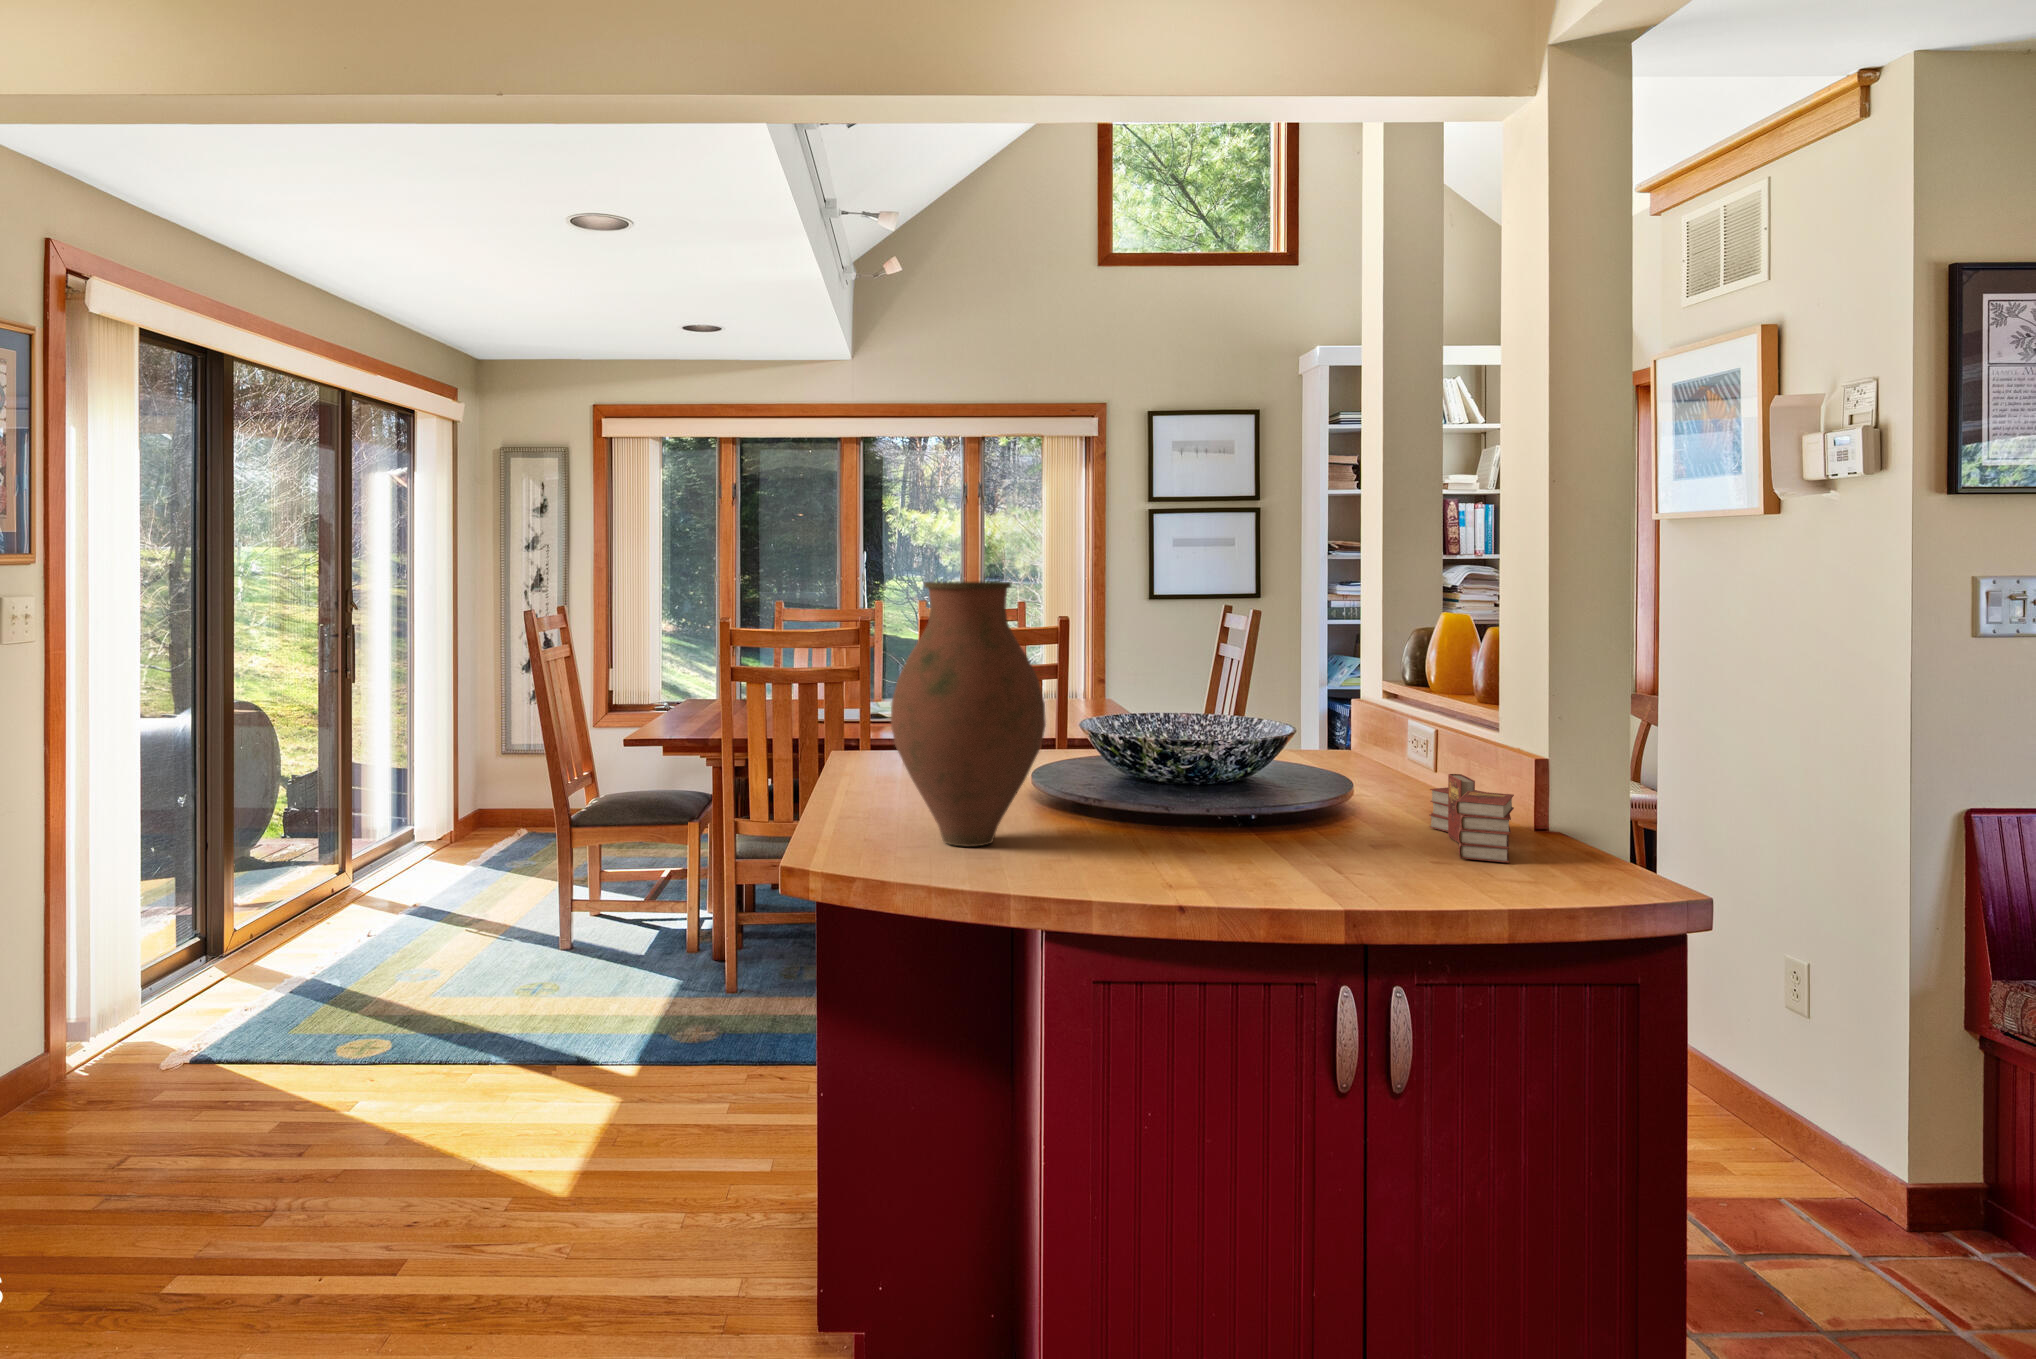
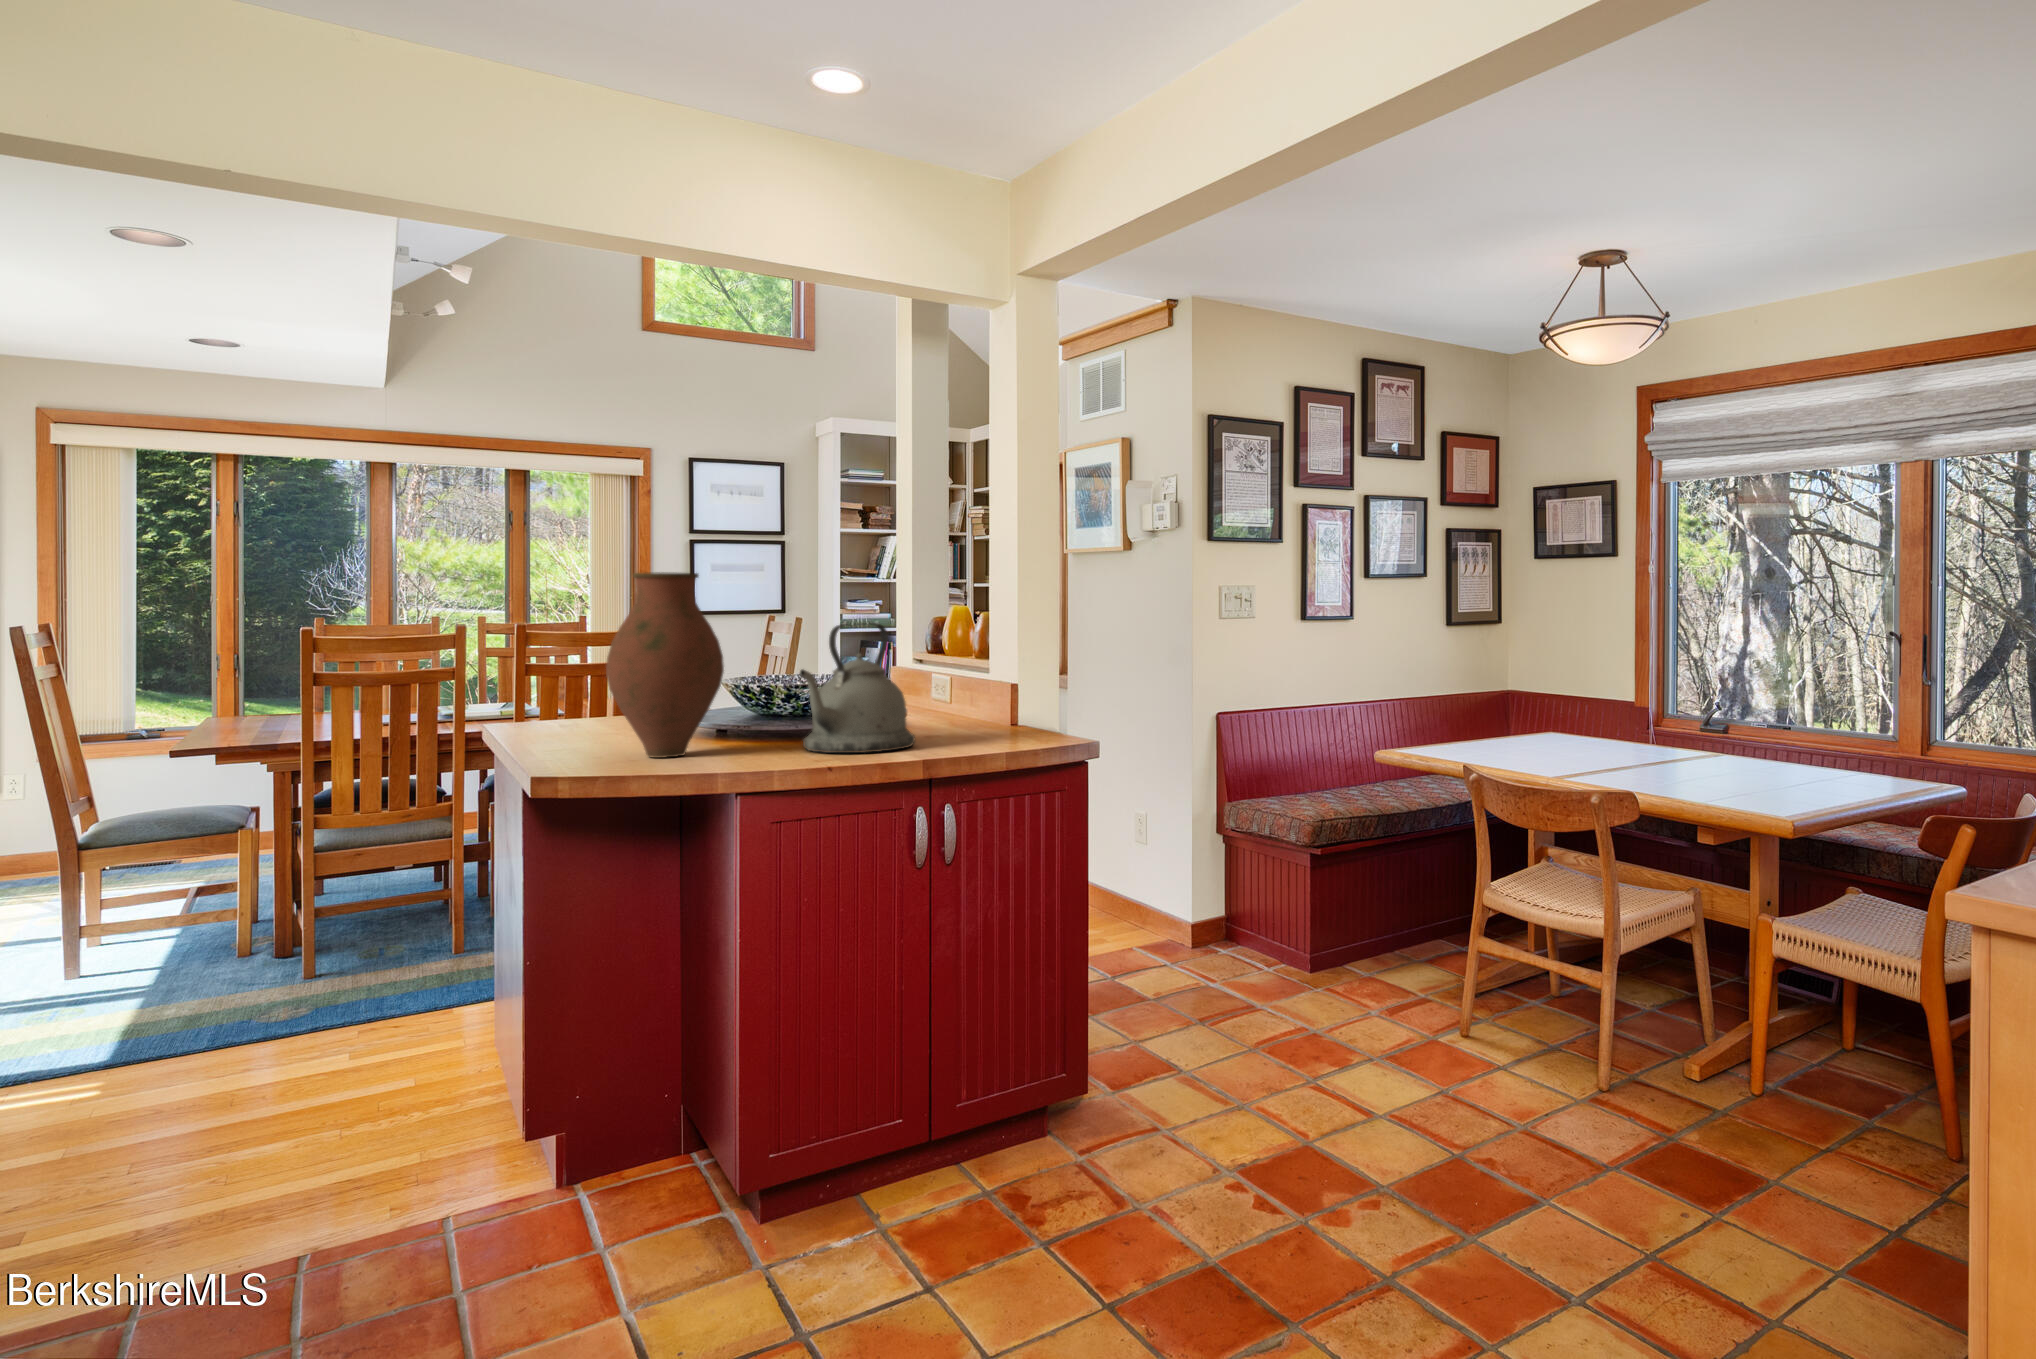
kettle: none [1138,661,1339,879] -> present [800,623,915,753]
book: present [1429,774,1514,863] -> none [956,692,1005,736]

